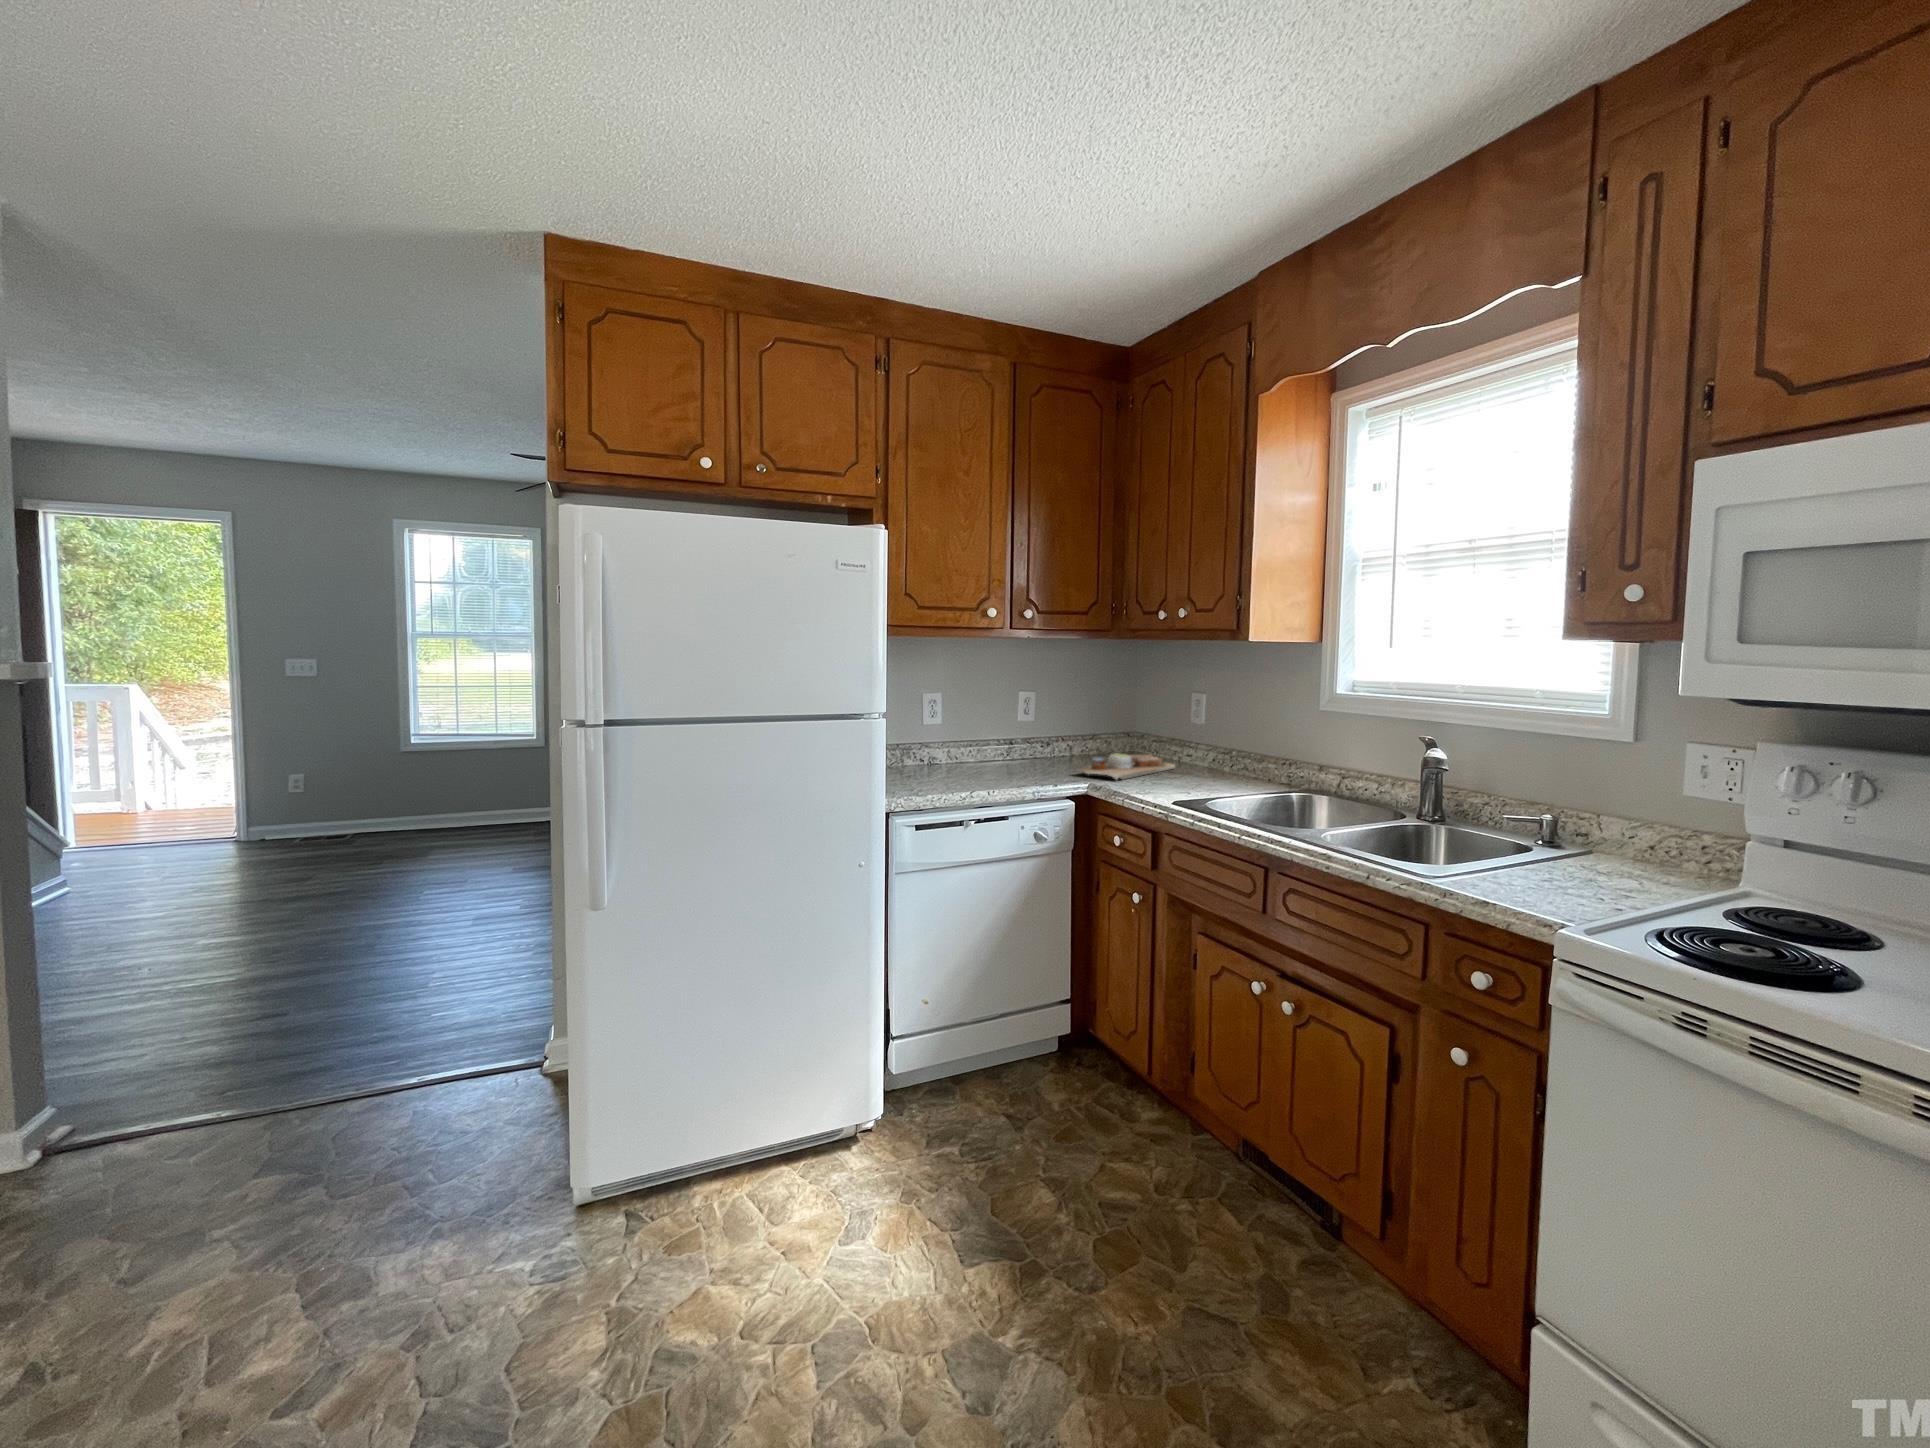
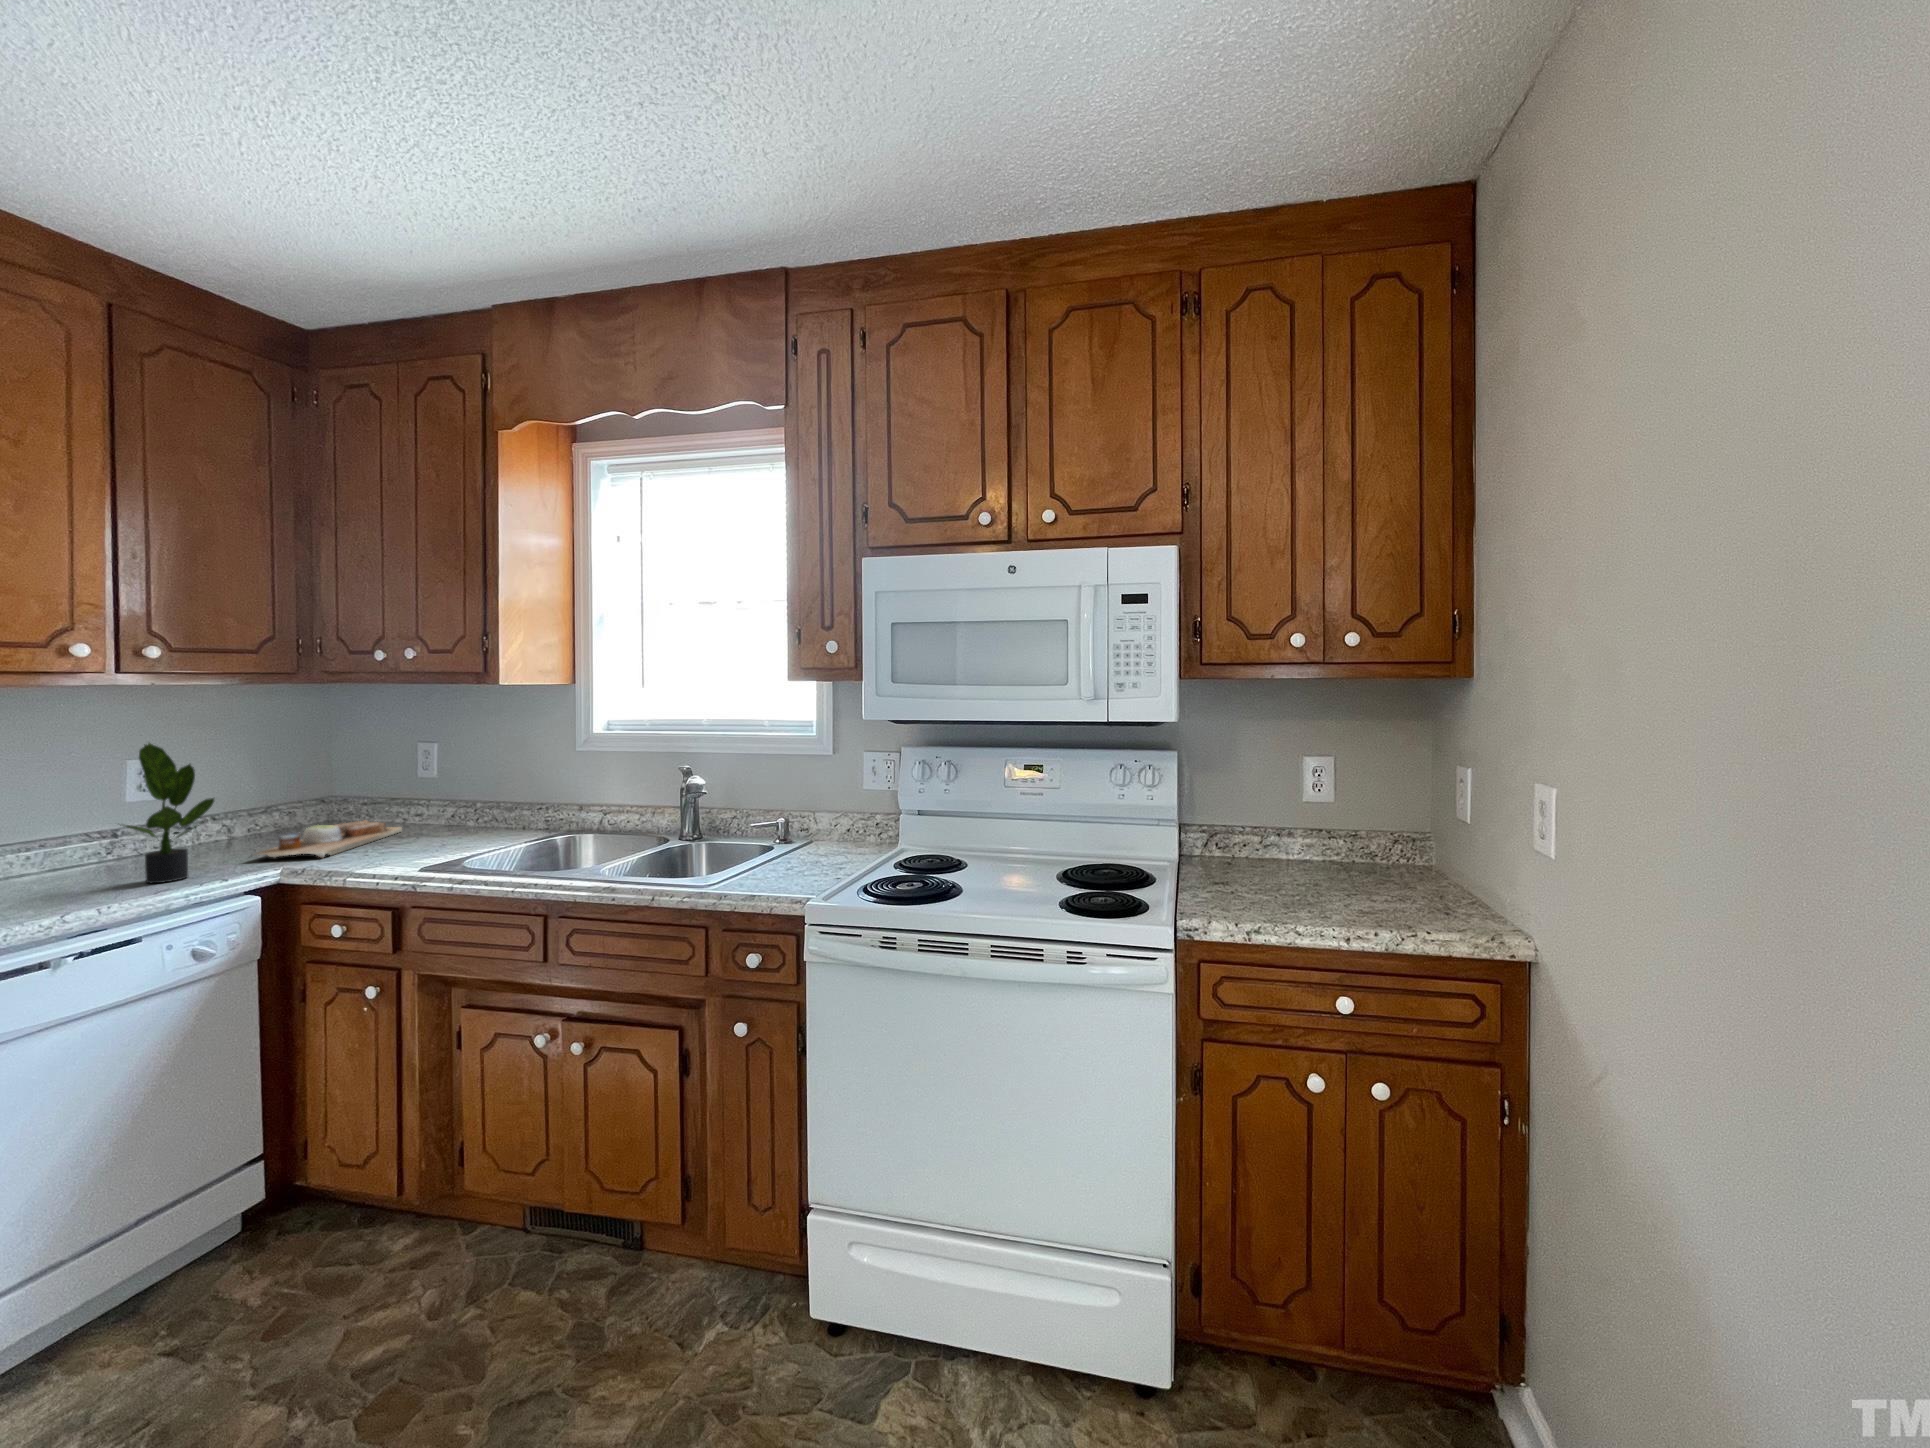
potted plant: none [1003,676,1057,781] -> present [123,743,214,883]

